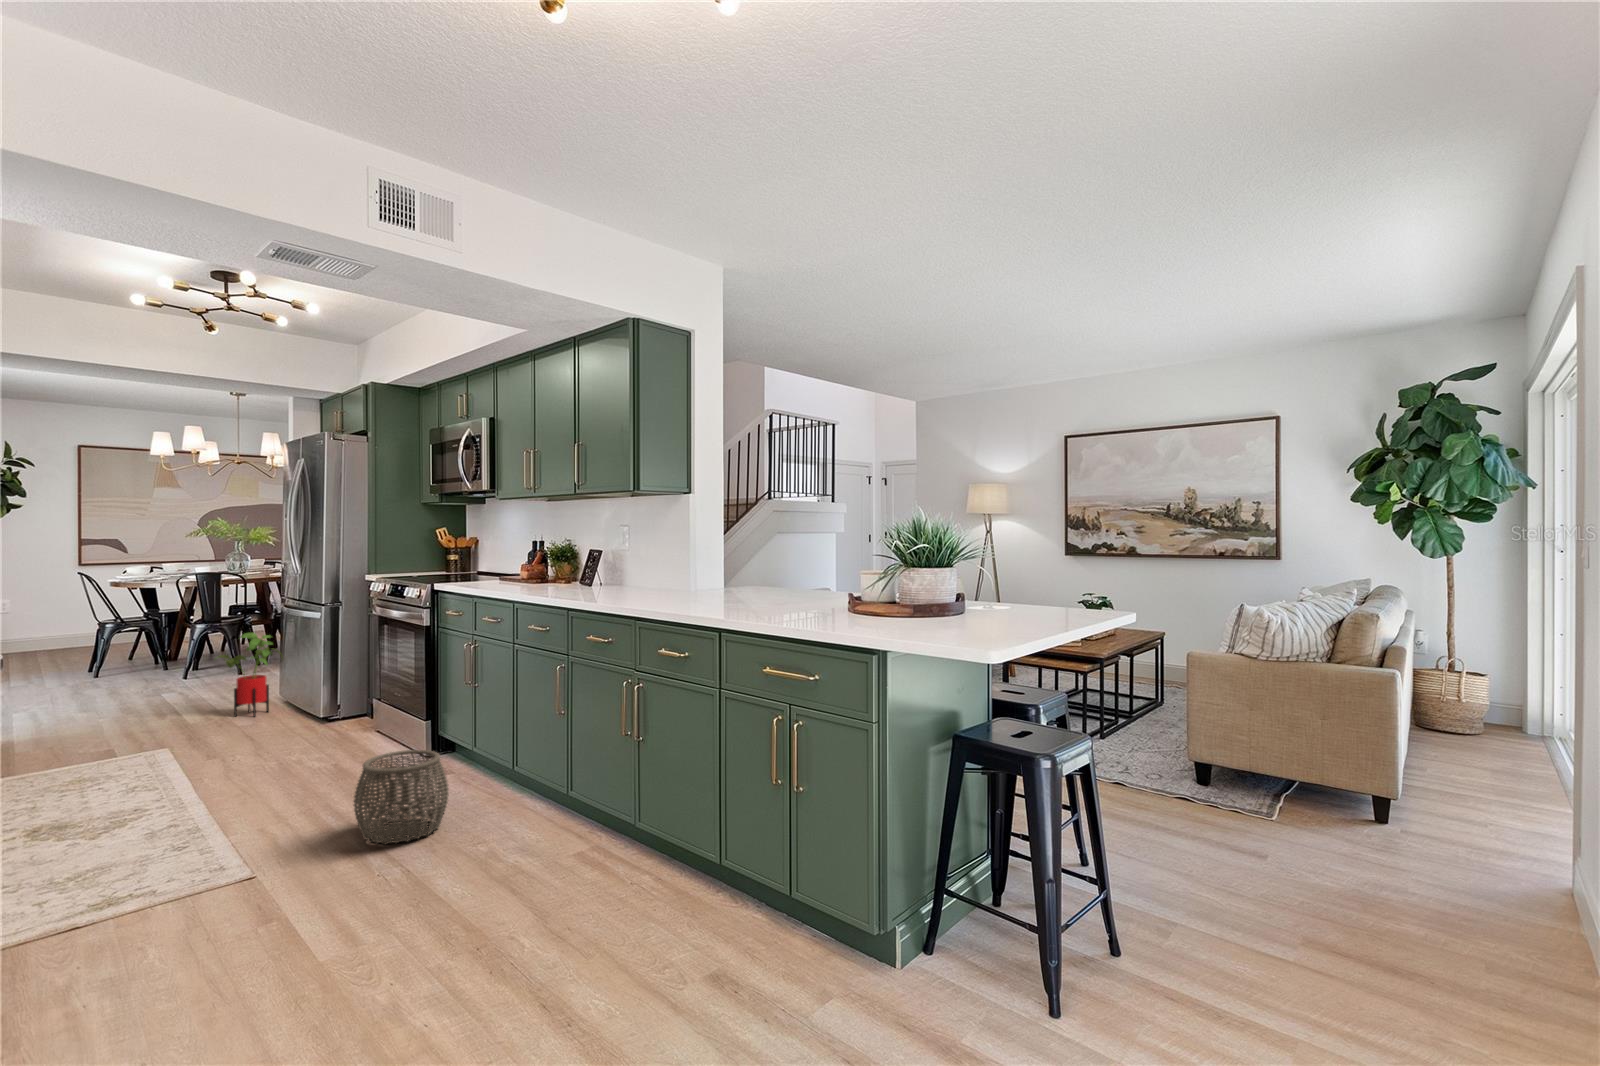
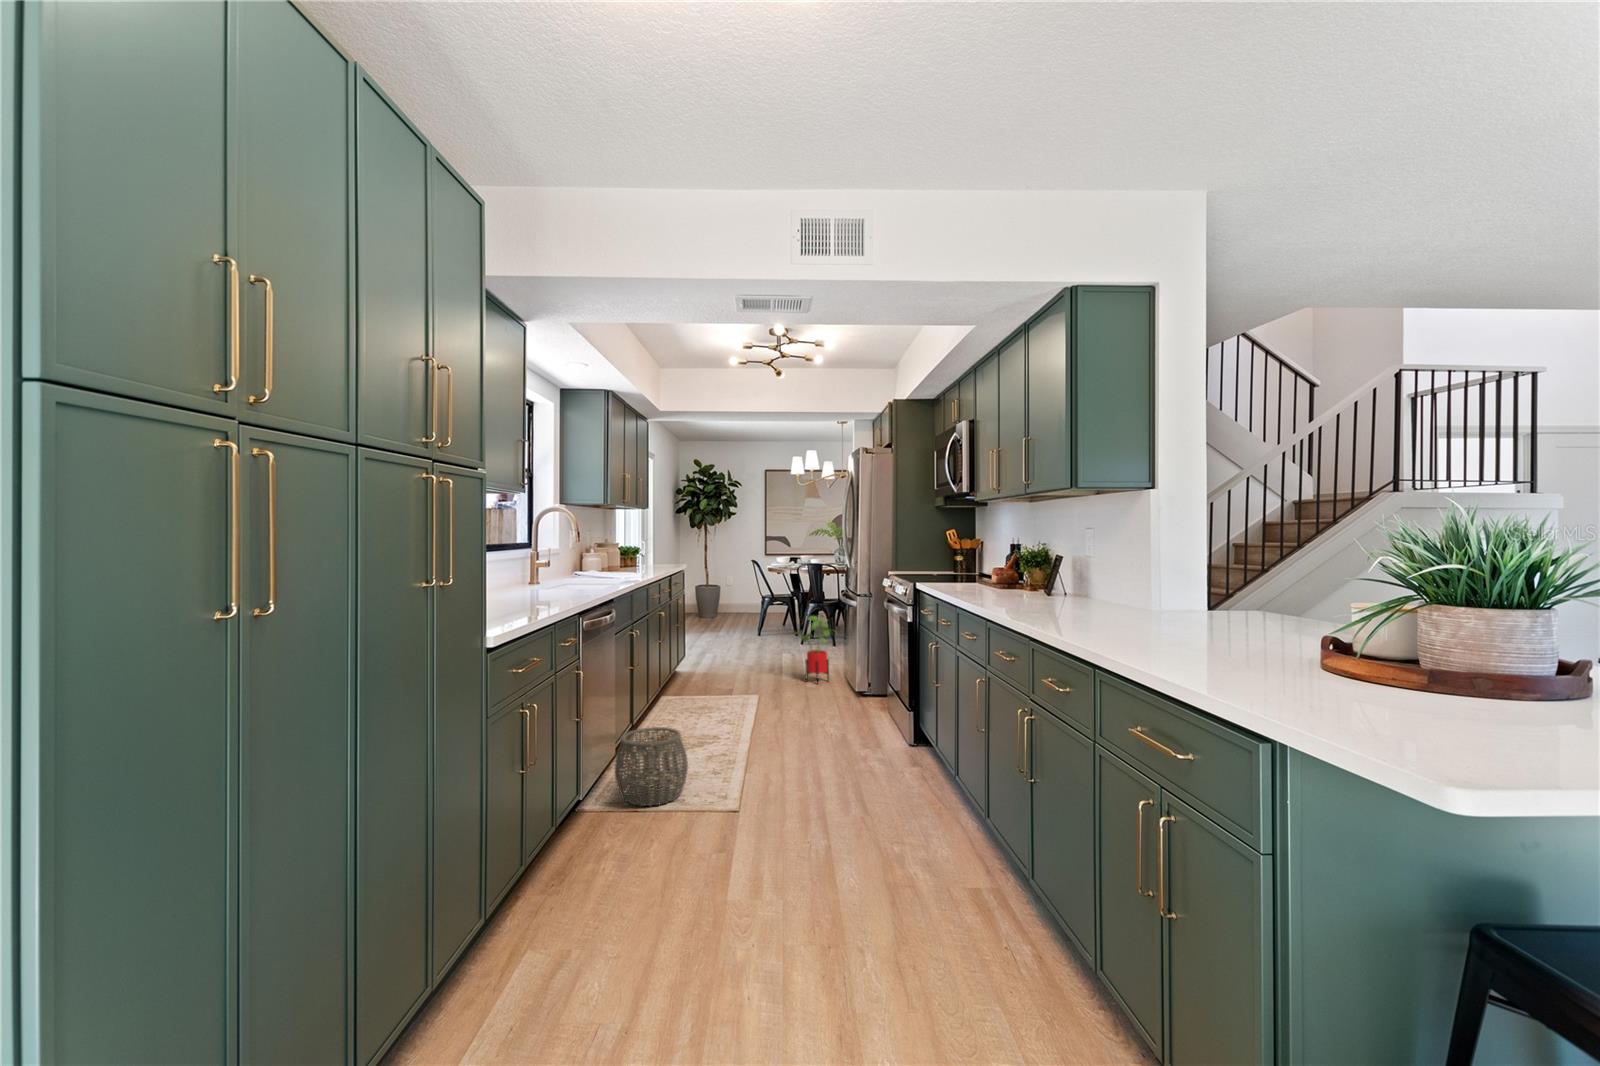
woven basket: present [354,750,449,844] -> present [615,727,688,806]

